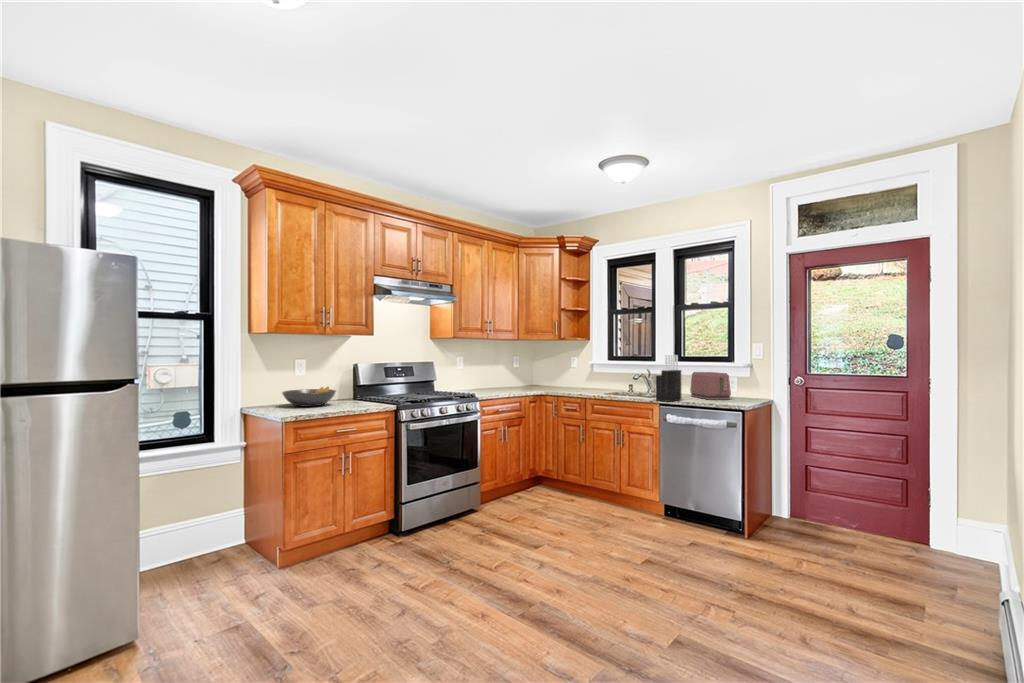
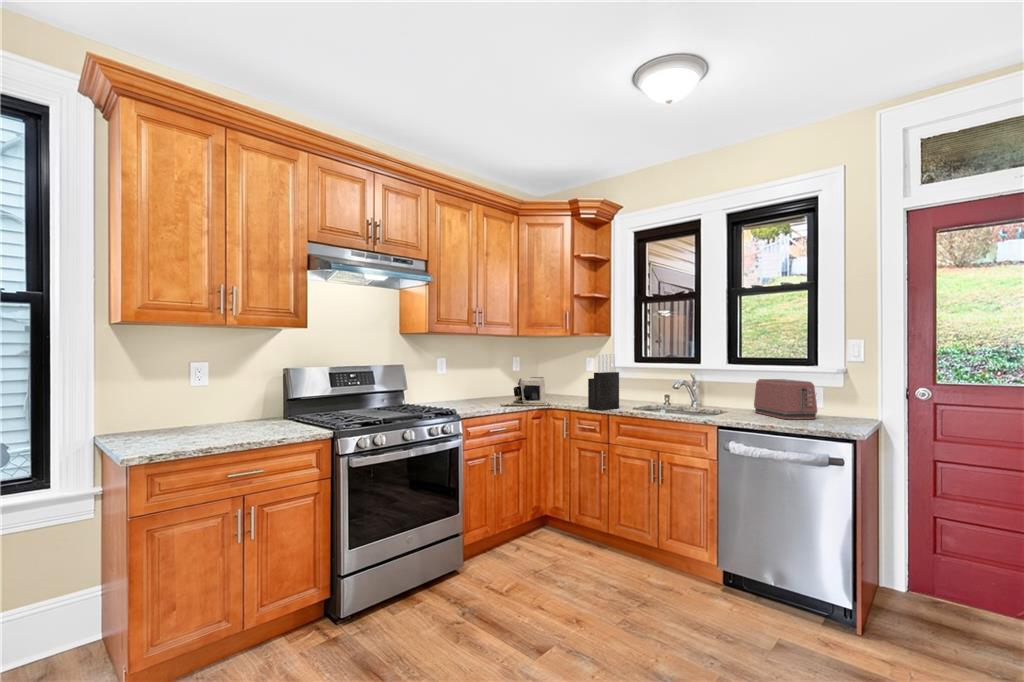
knife block: present [656,355,681,402] -> present [588,354,619,410]
coffee maker: none [506,371,544,392] -> present [501,377,551,406]
fruit bowl: present [282,387,336,407] -> none [159,402,247,433]

